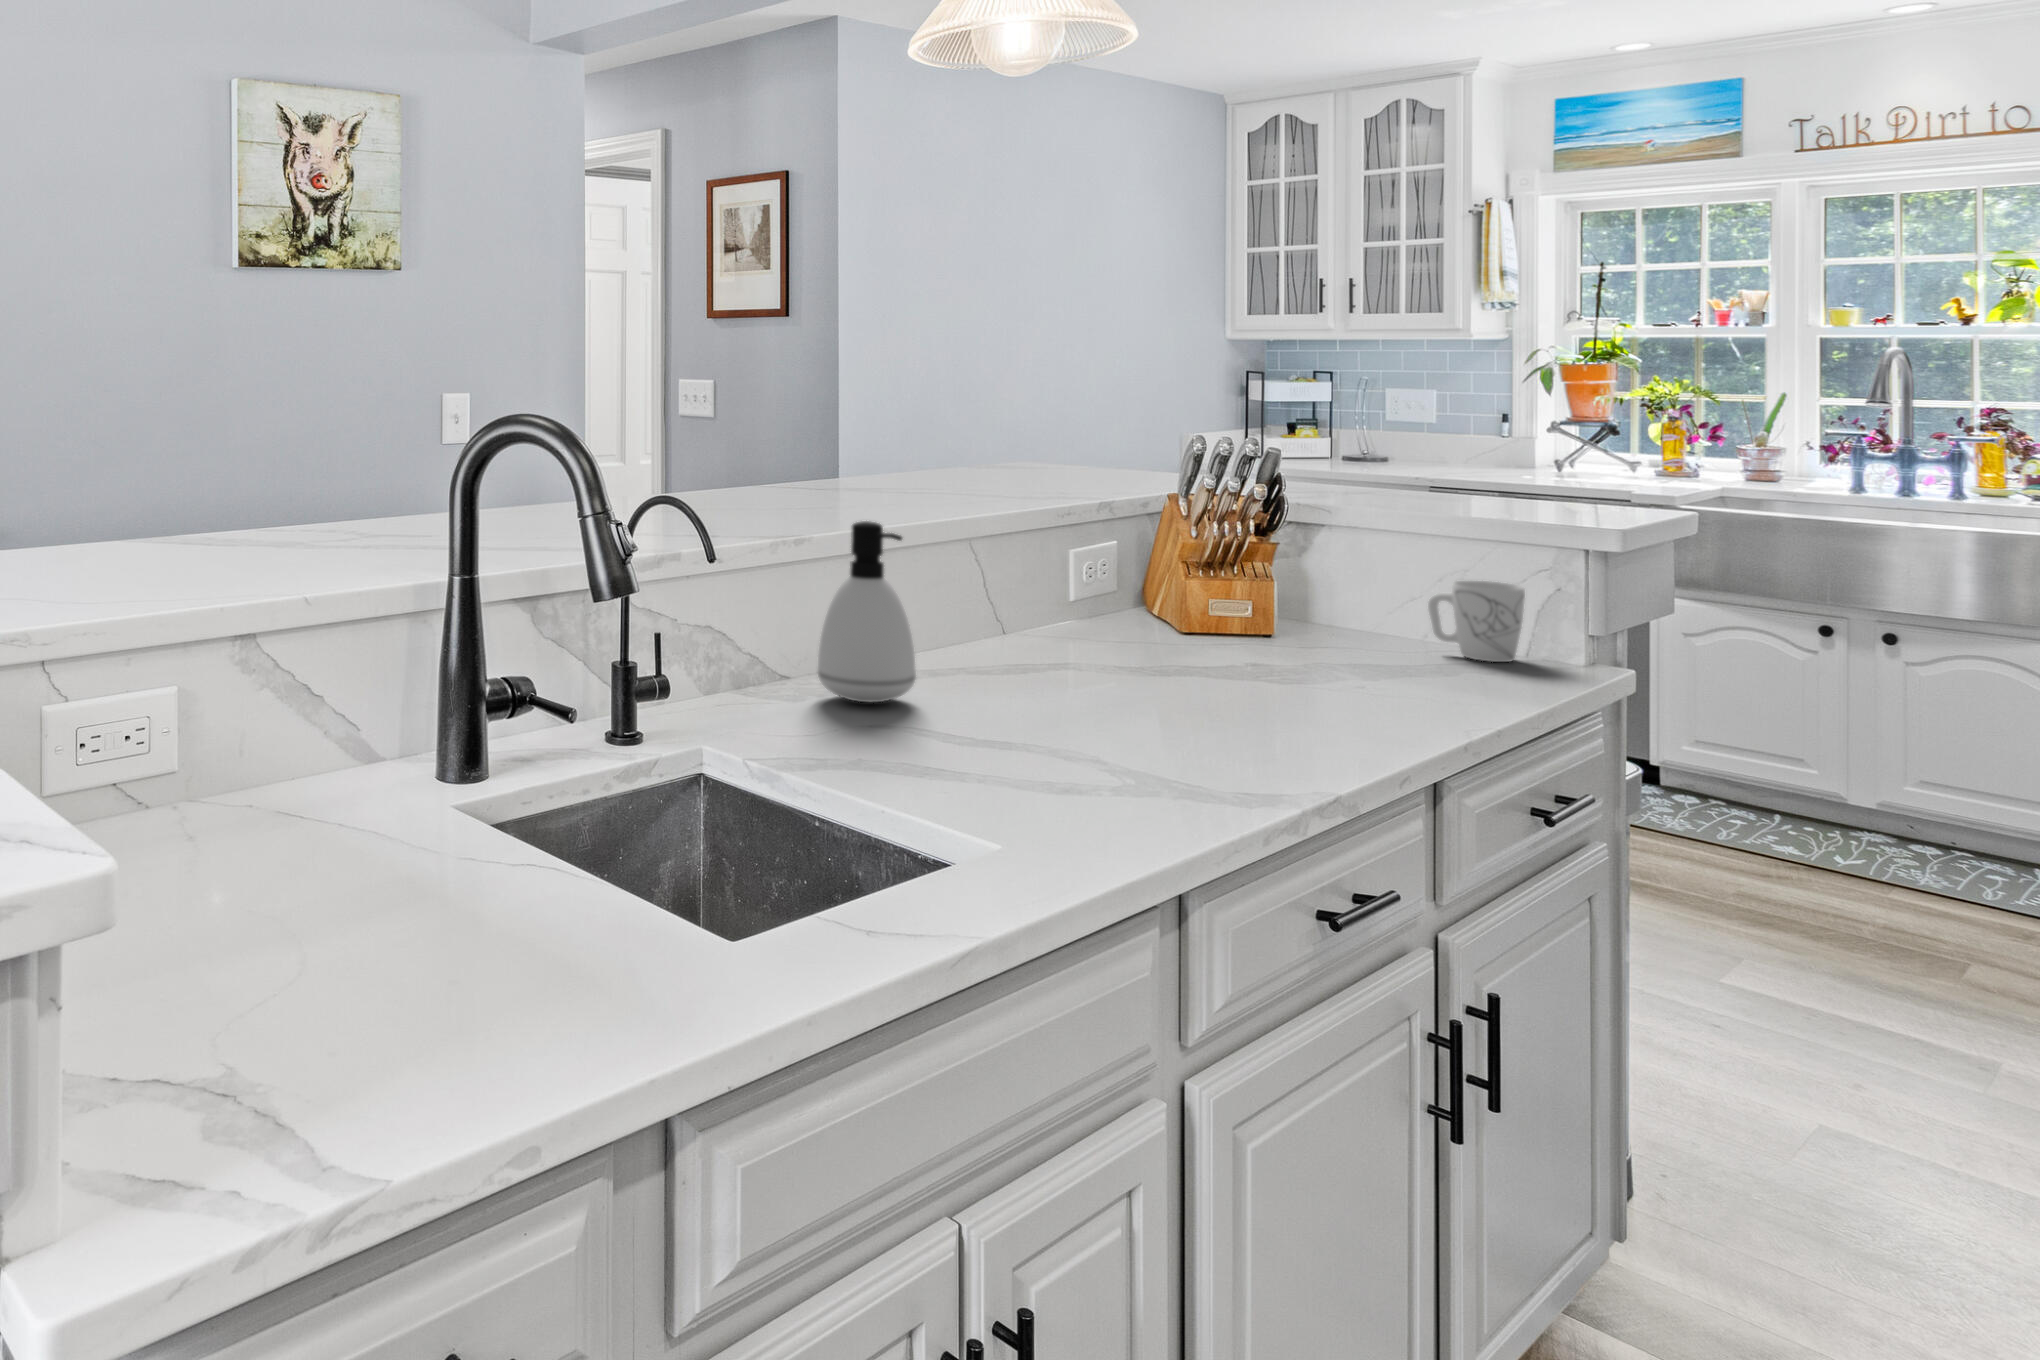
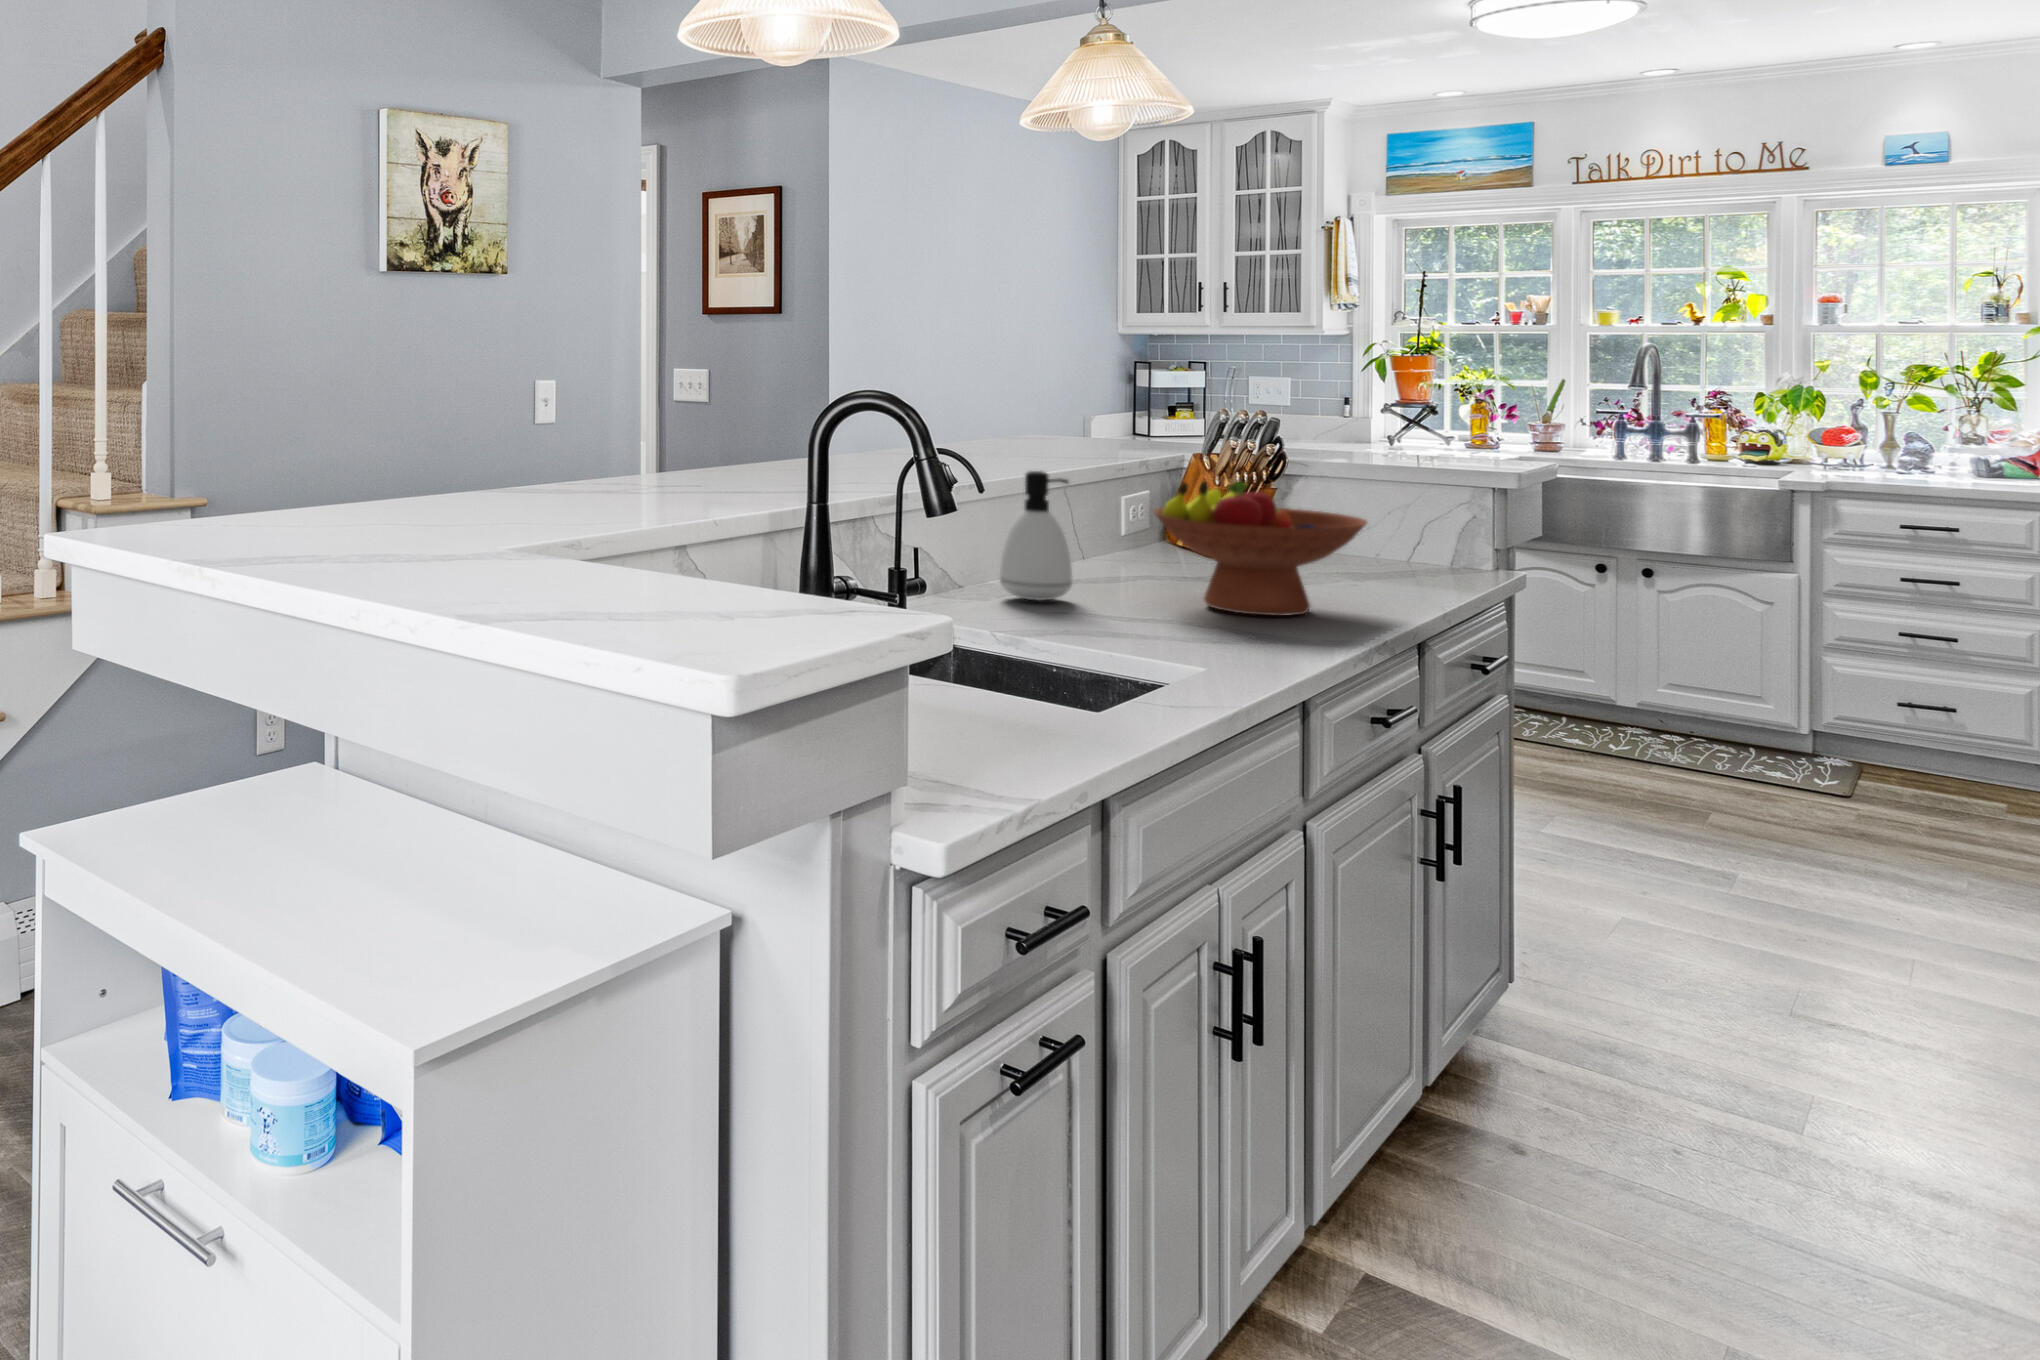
fruit bowl: none [1023,541,1329,742] -> present [1154,481,1367,616]
mug: present [1428,581,1525,662] -> none [1387,513,1456,570]

